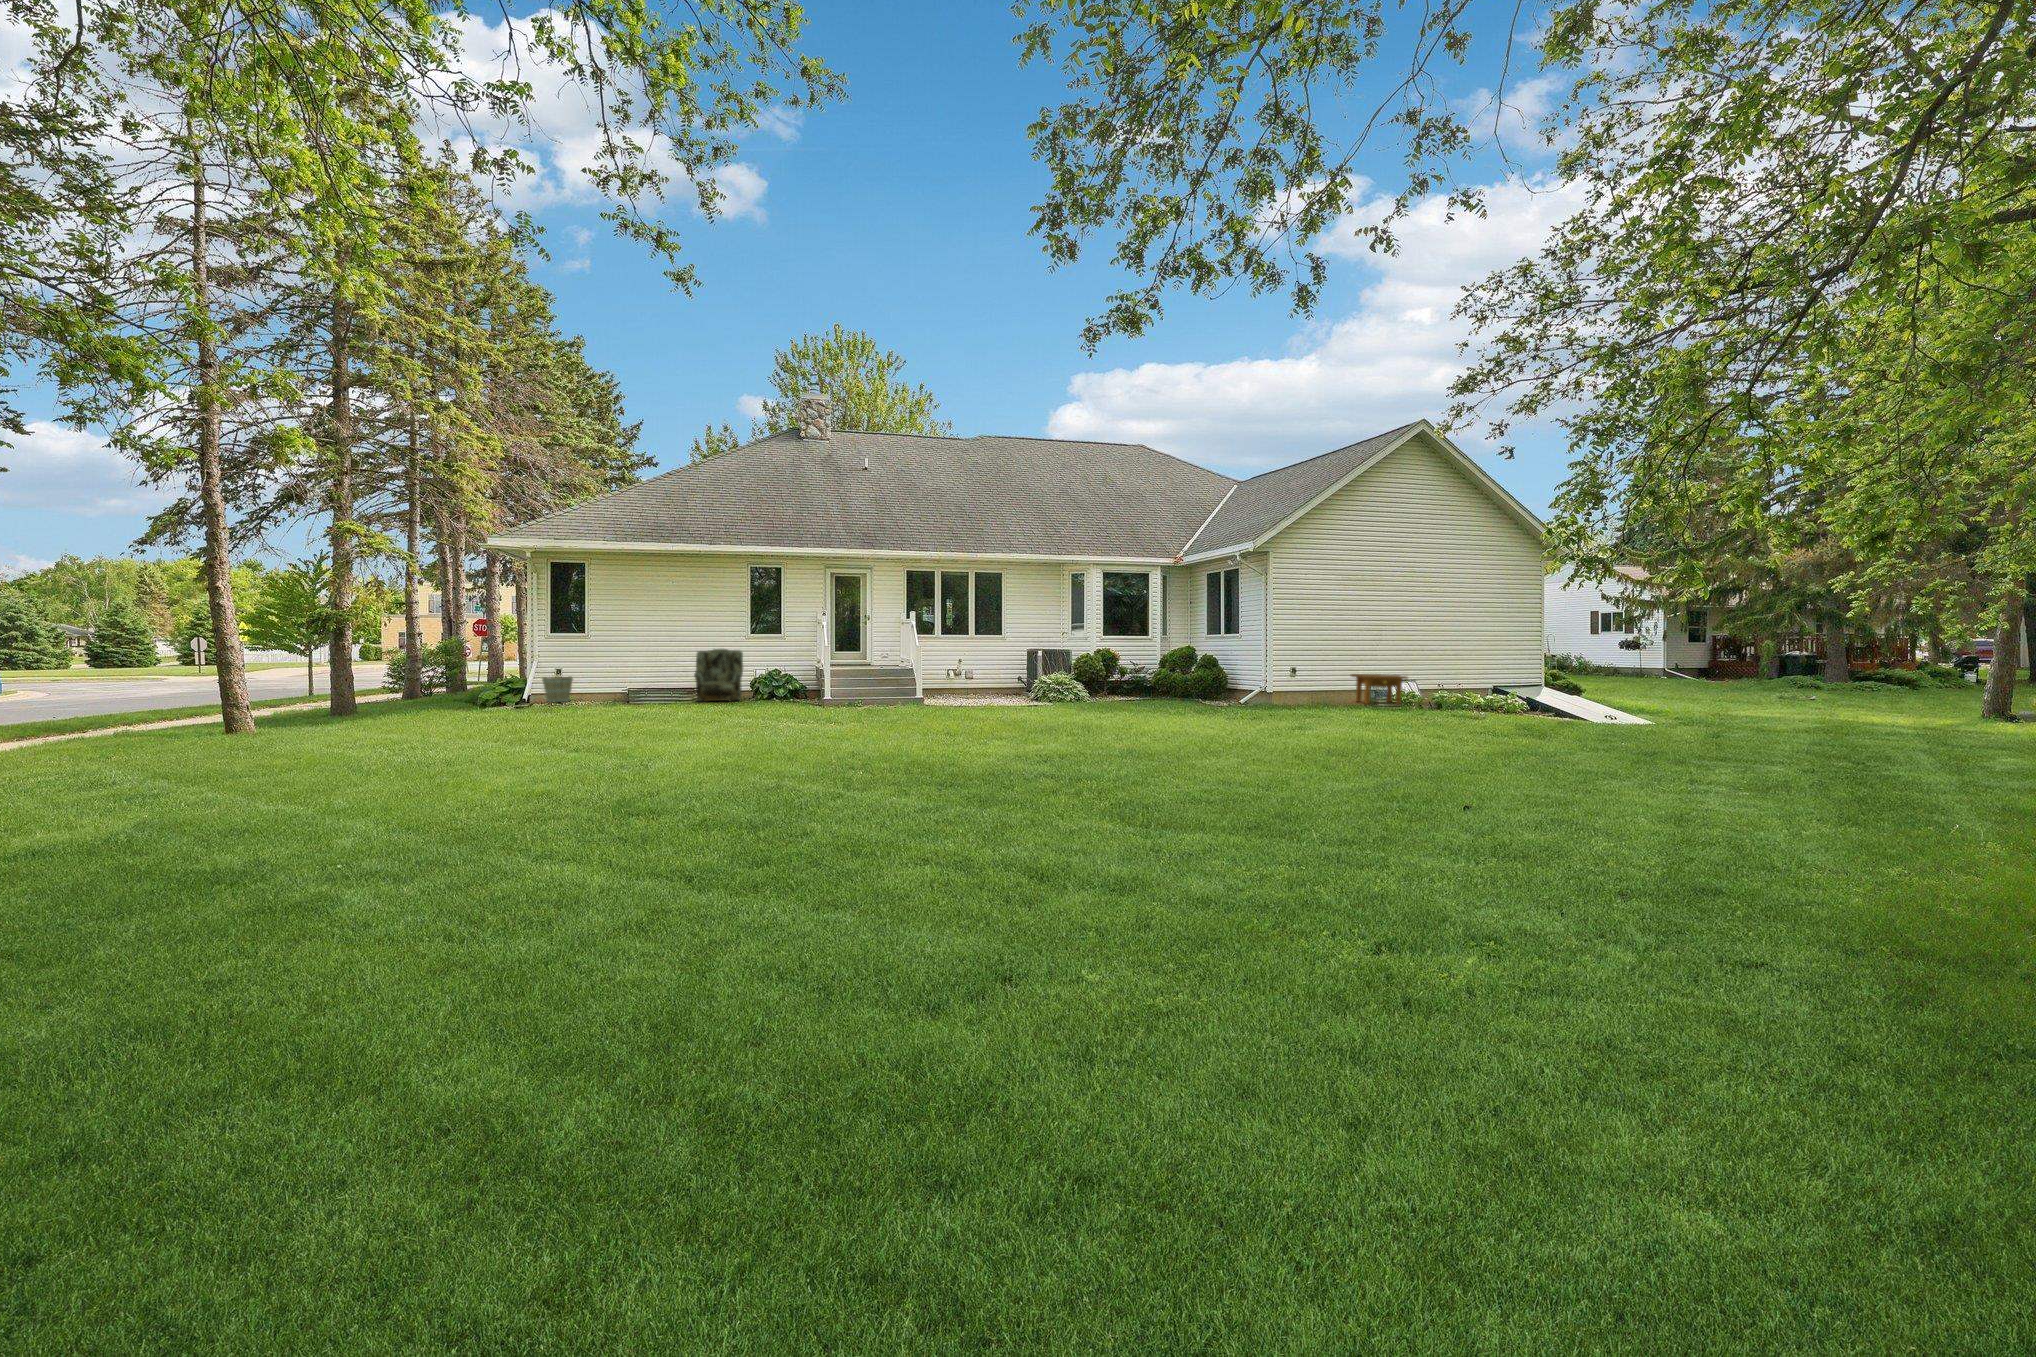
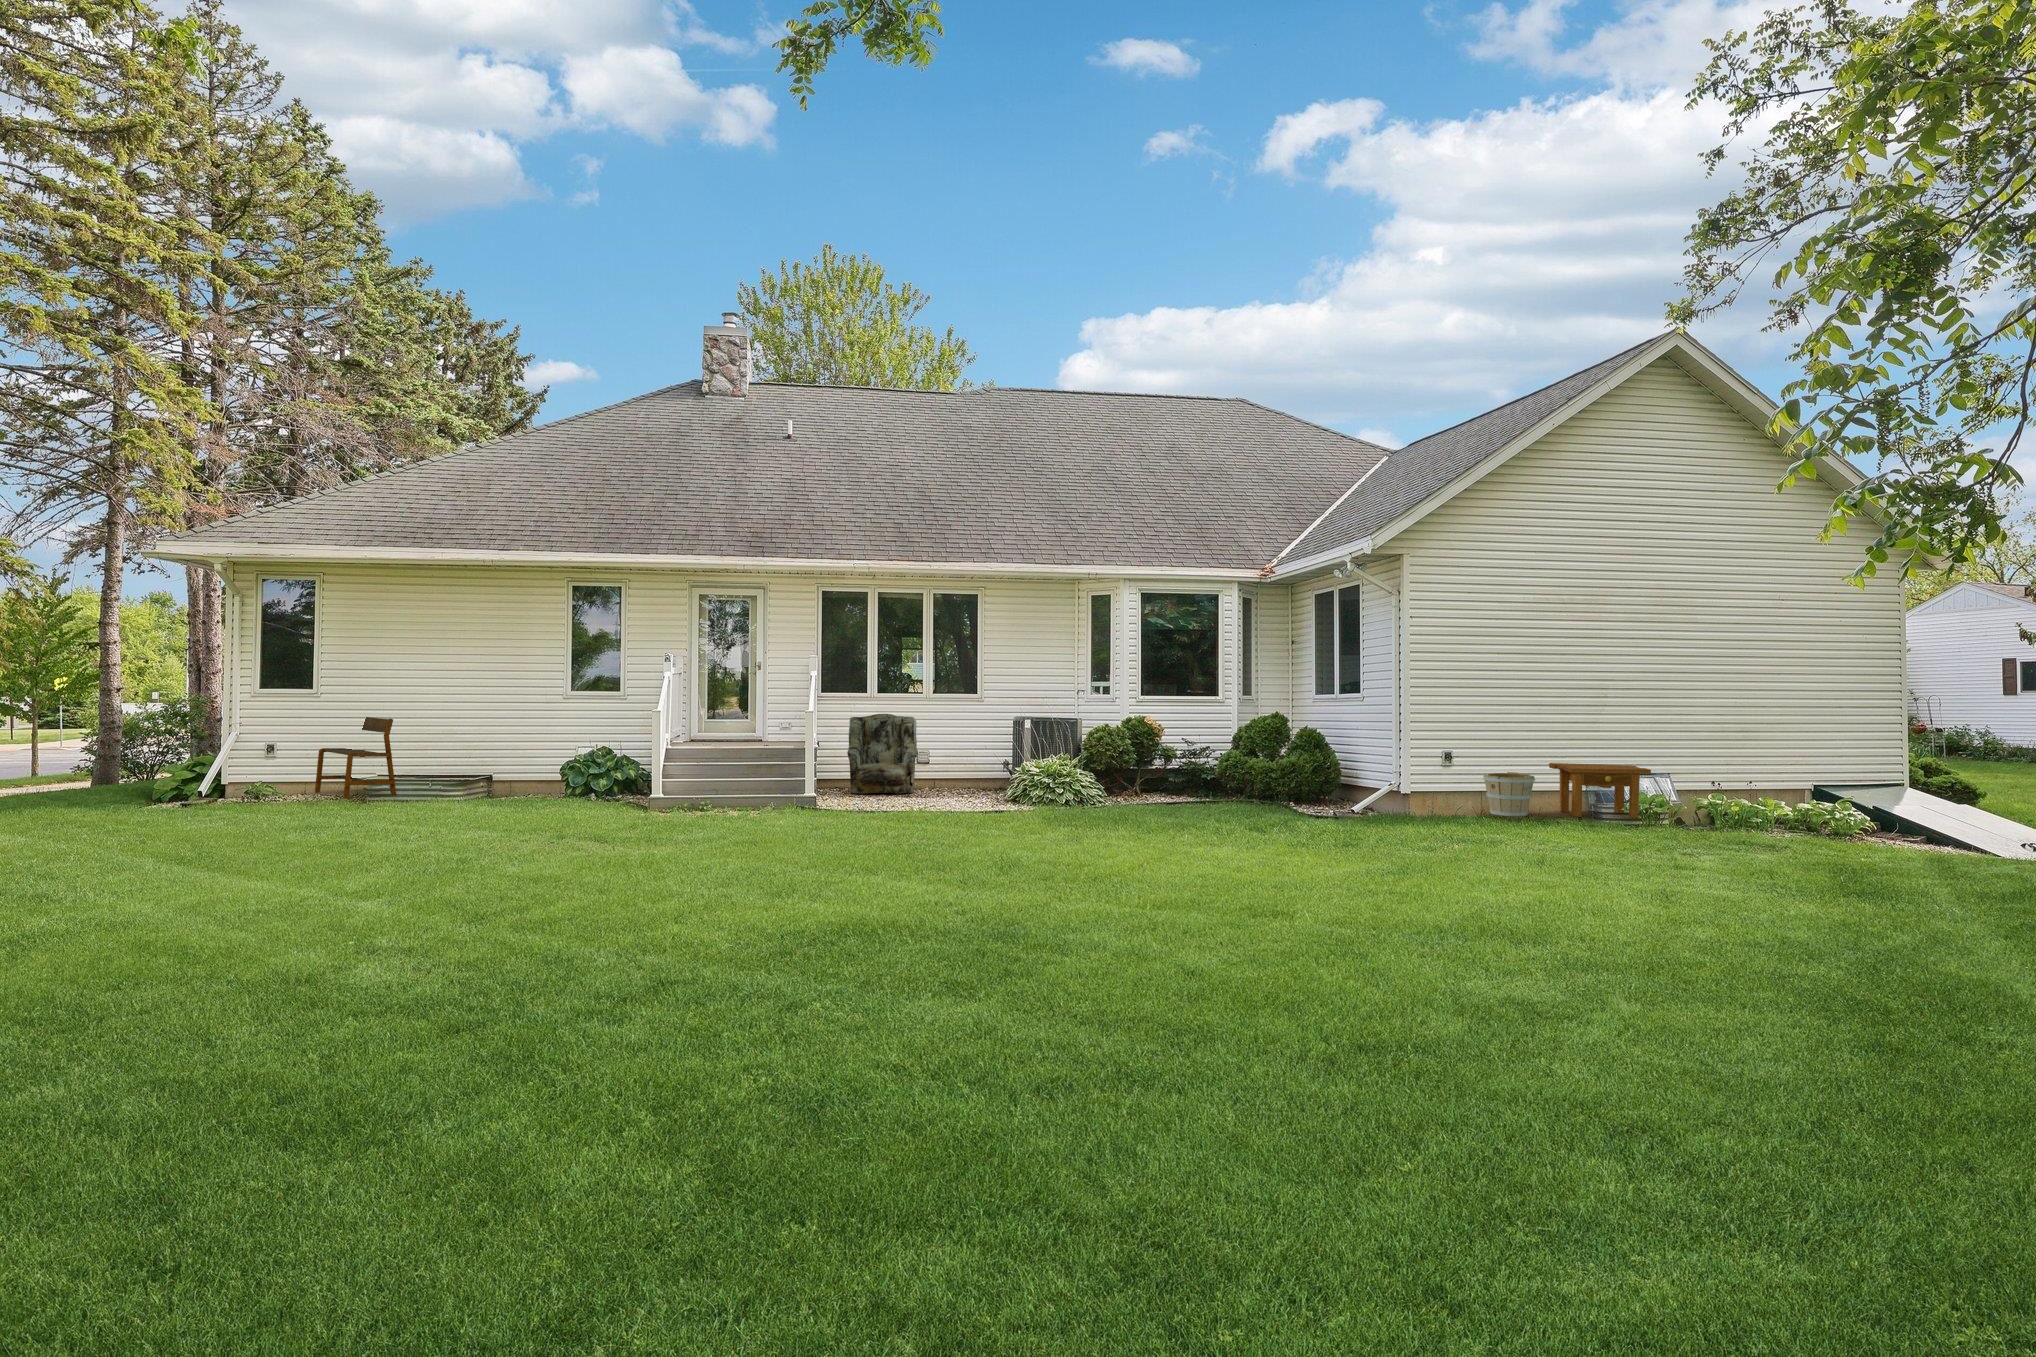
armchair: present [694,649,743,702] -> present [847,714,918,795]
bench: none [591,651,648,703] -> present [315,717,396,799]
wooden bucket: present [542,676,573,702] -> present [1483,772,1535,817]

